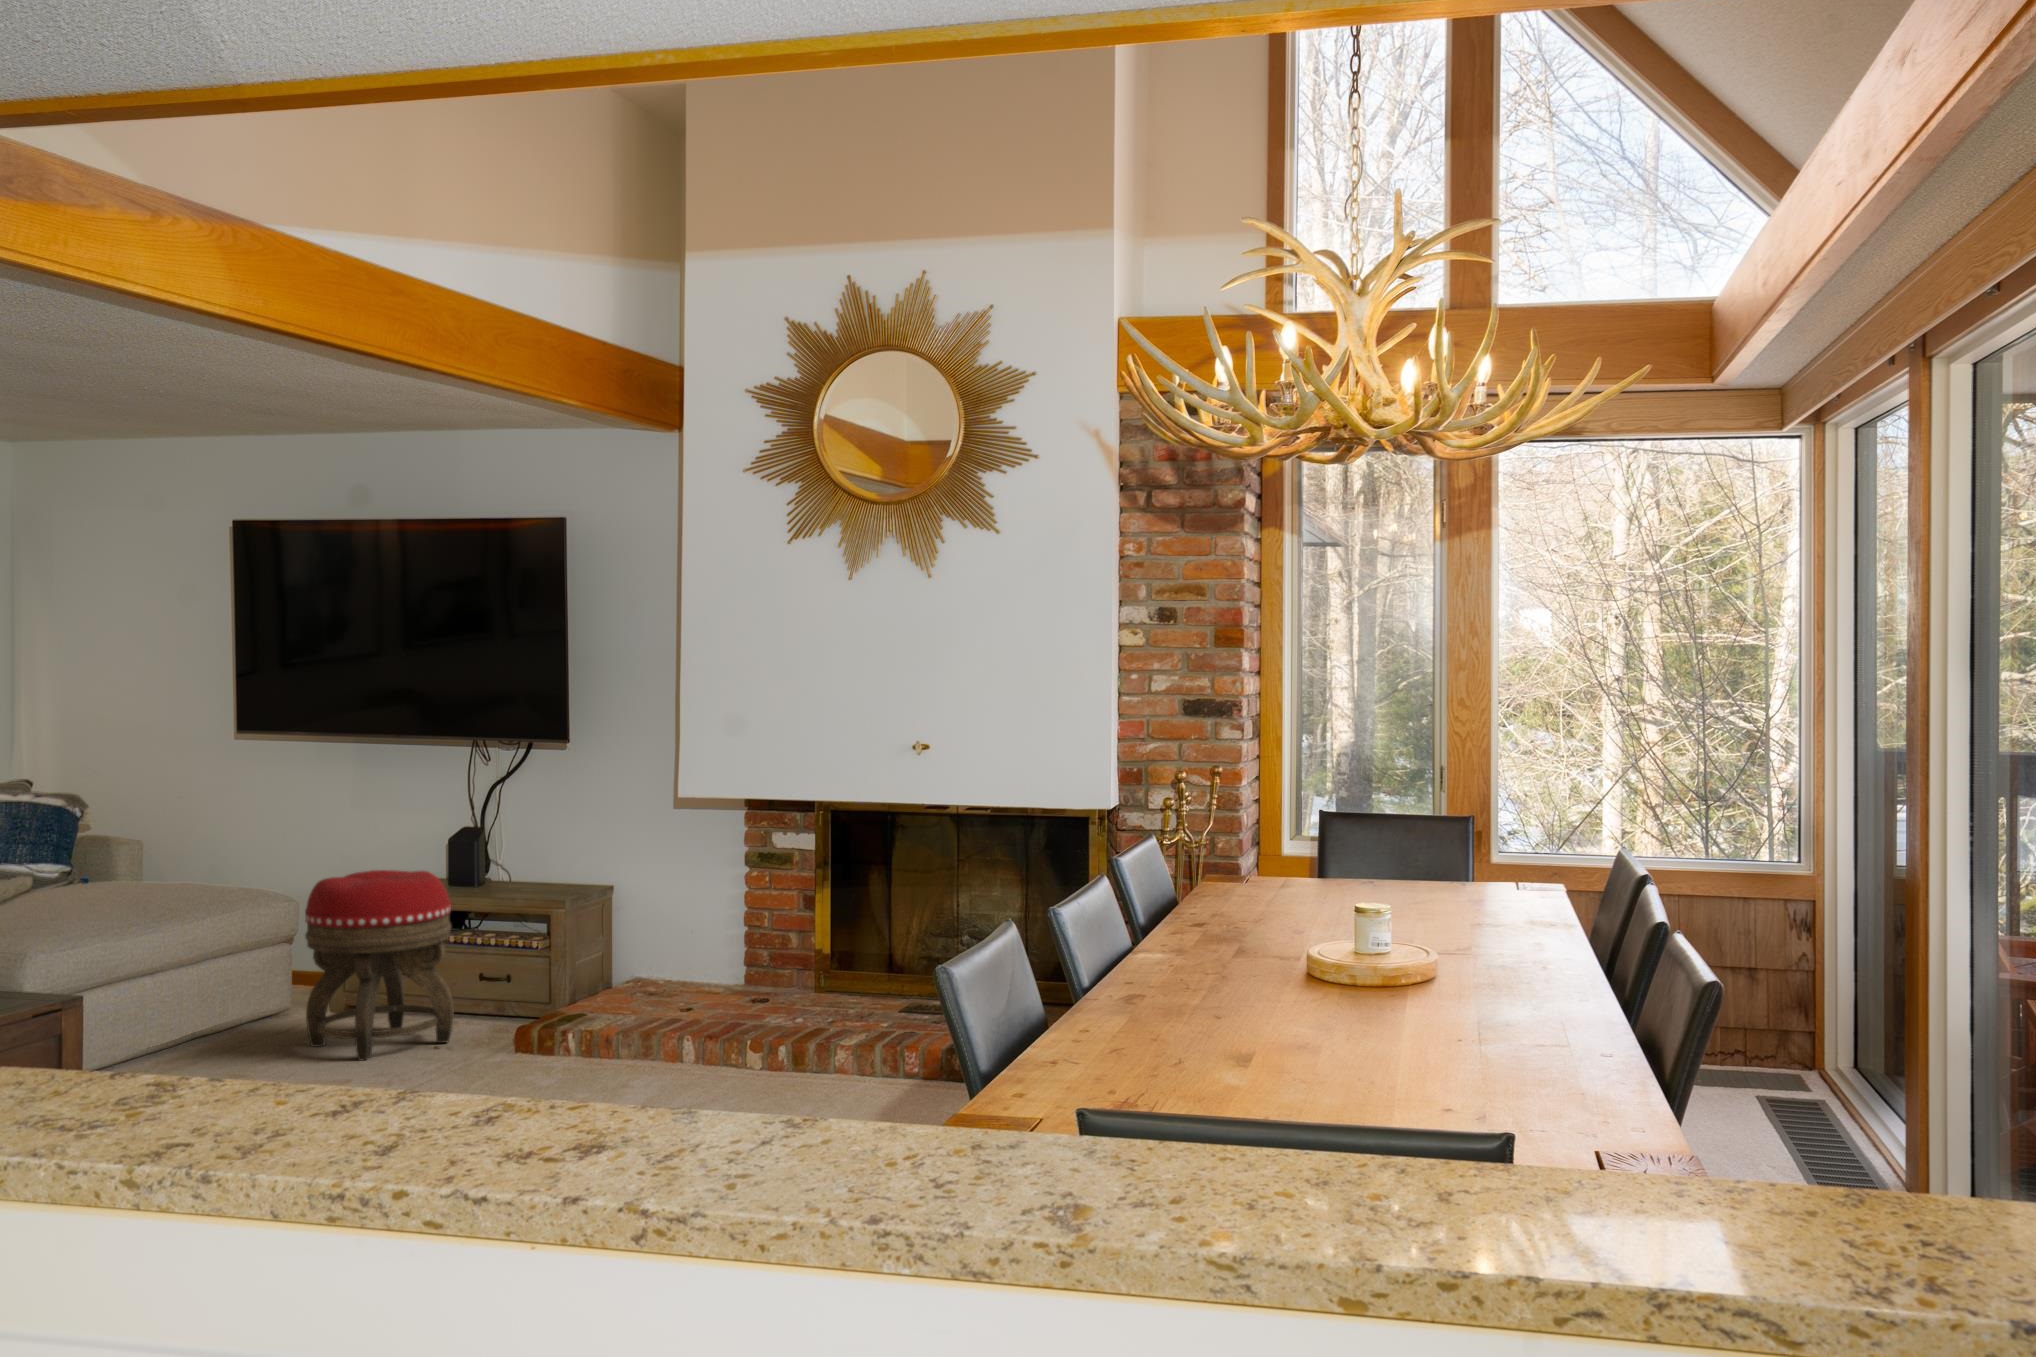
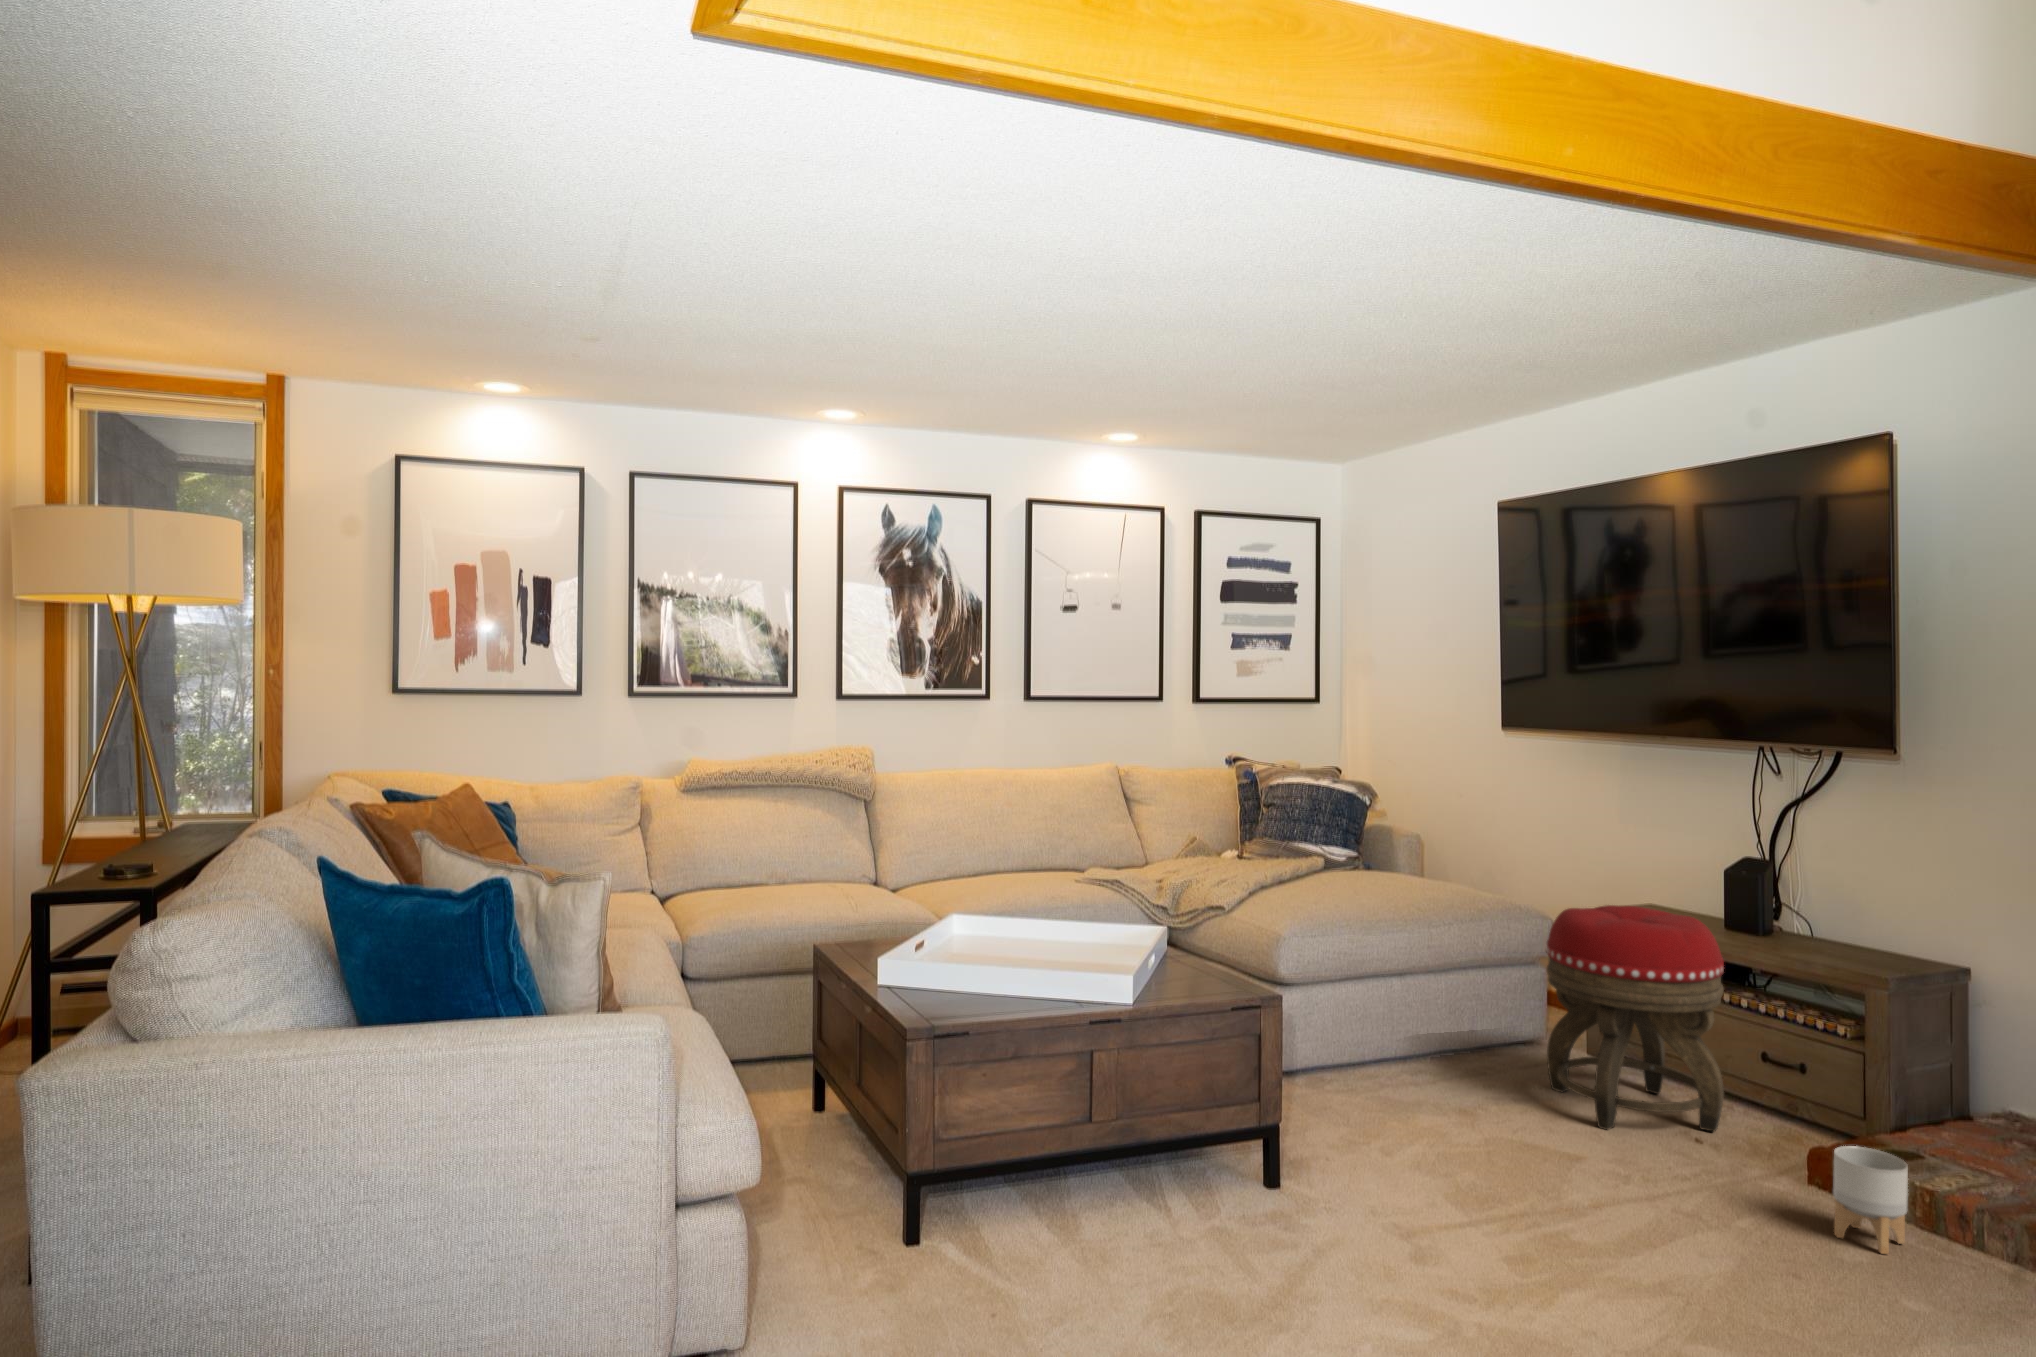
planter: none [534,1009,579,1077] -> present [1833,1146,1908,1254]

